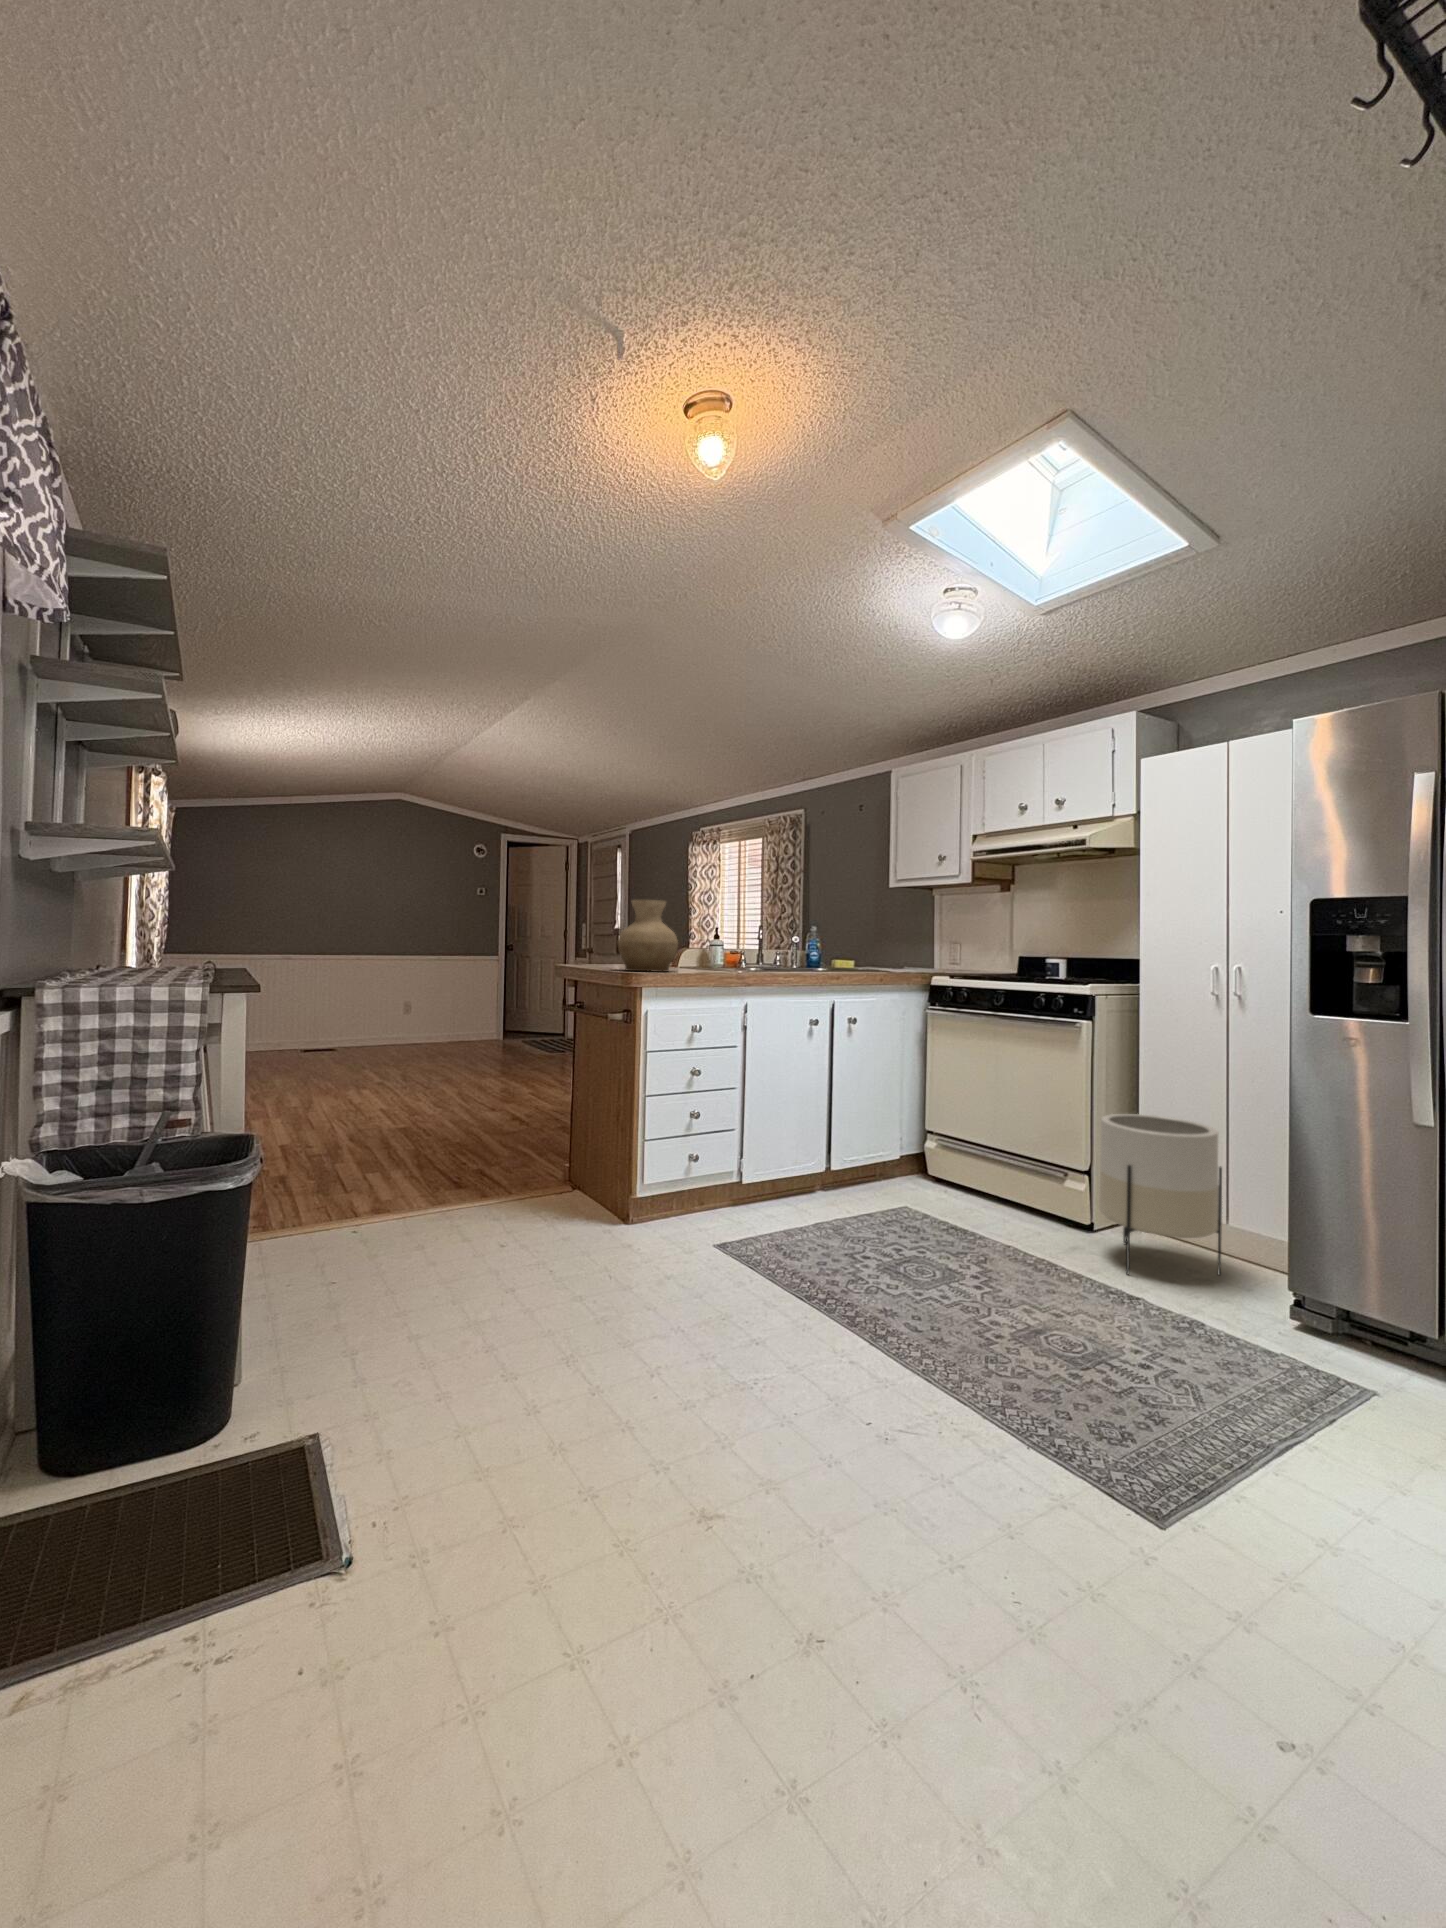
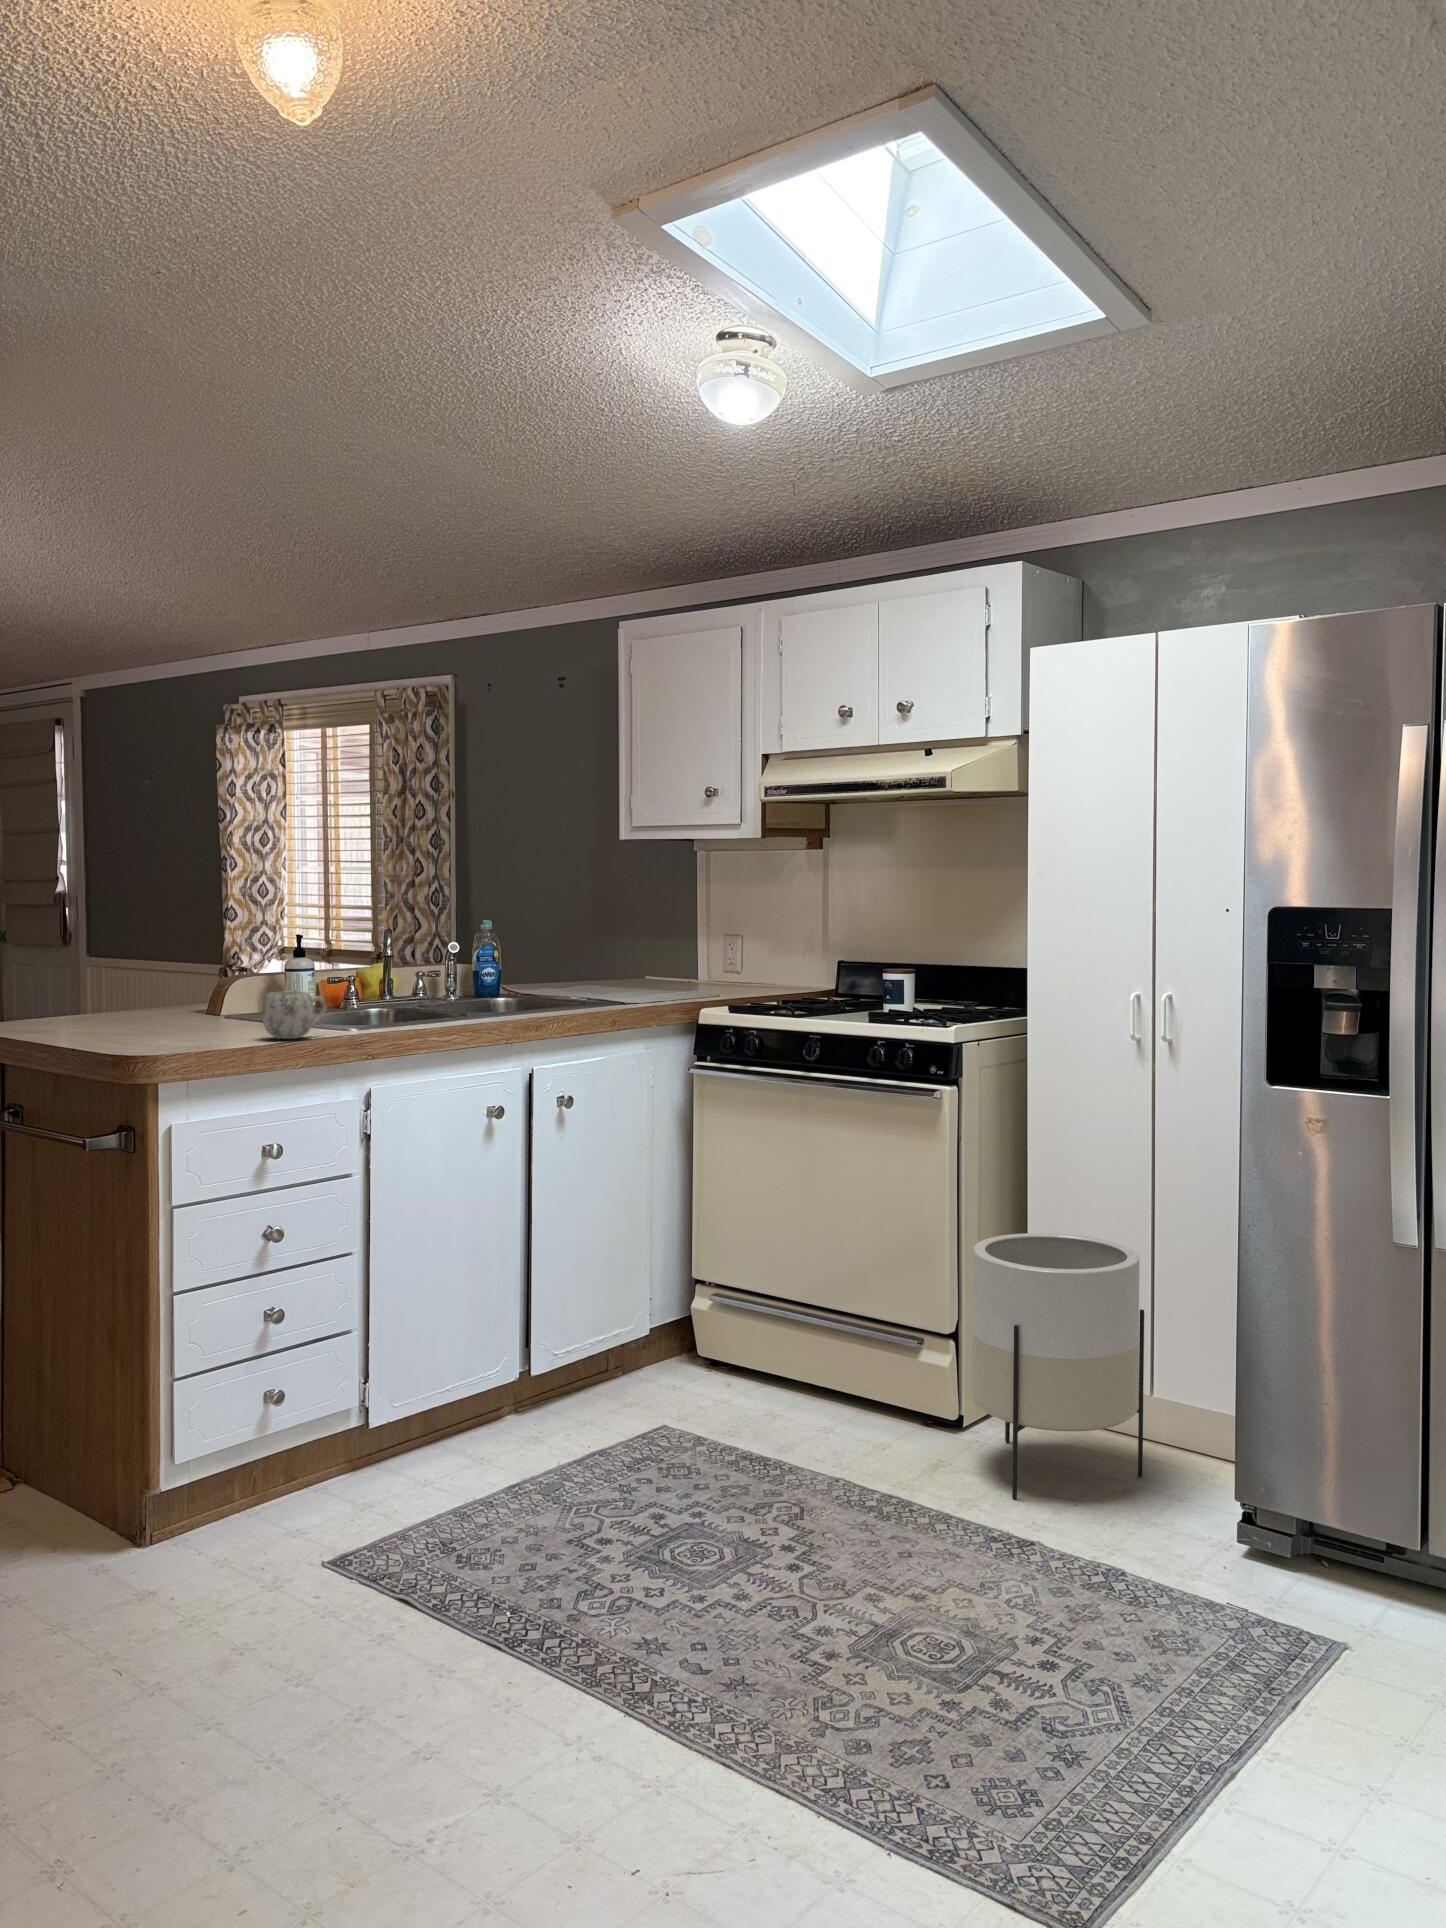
vase: present [618,900,678,972] -> none [93,893,224,1037]
mug: none [696,950,727,974] -> present [262,991,326,1039]

